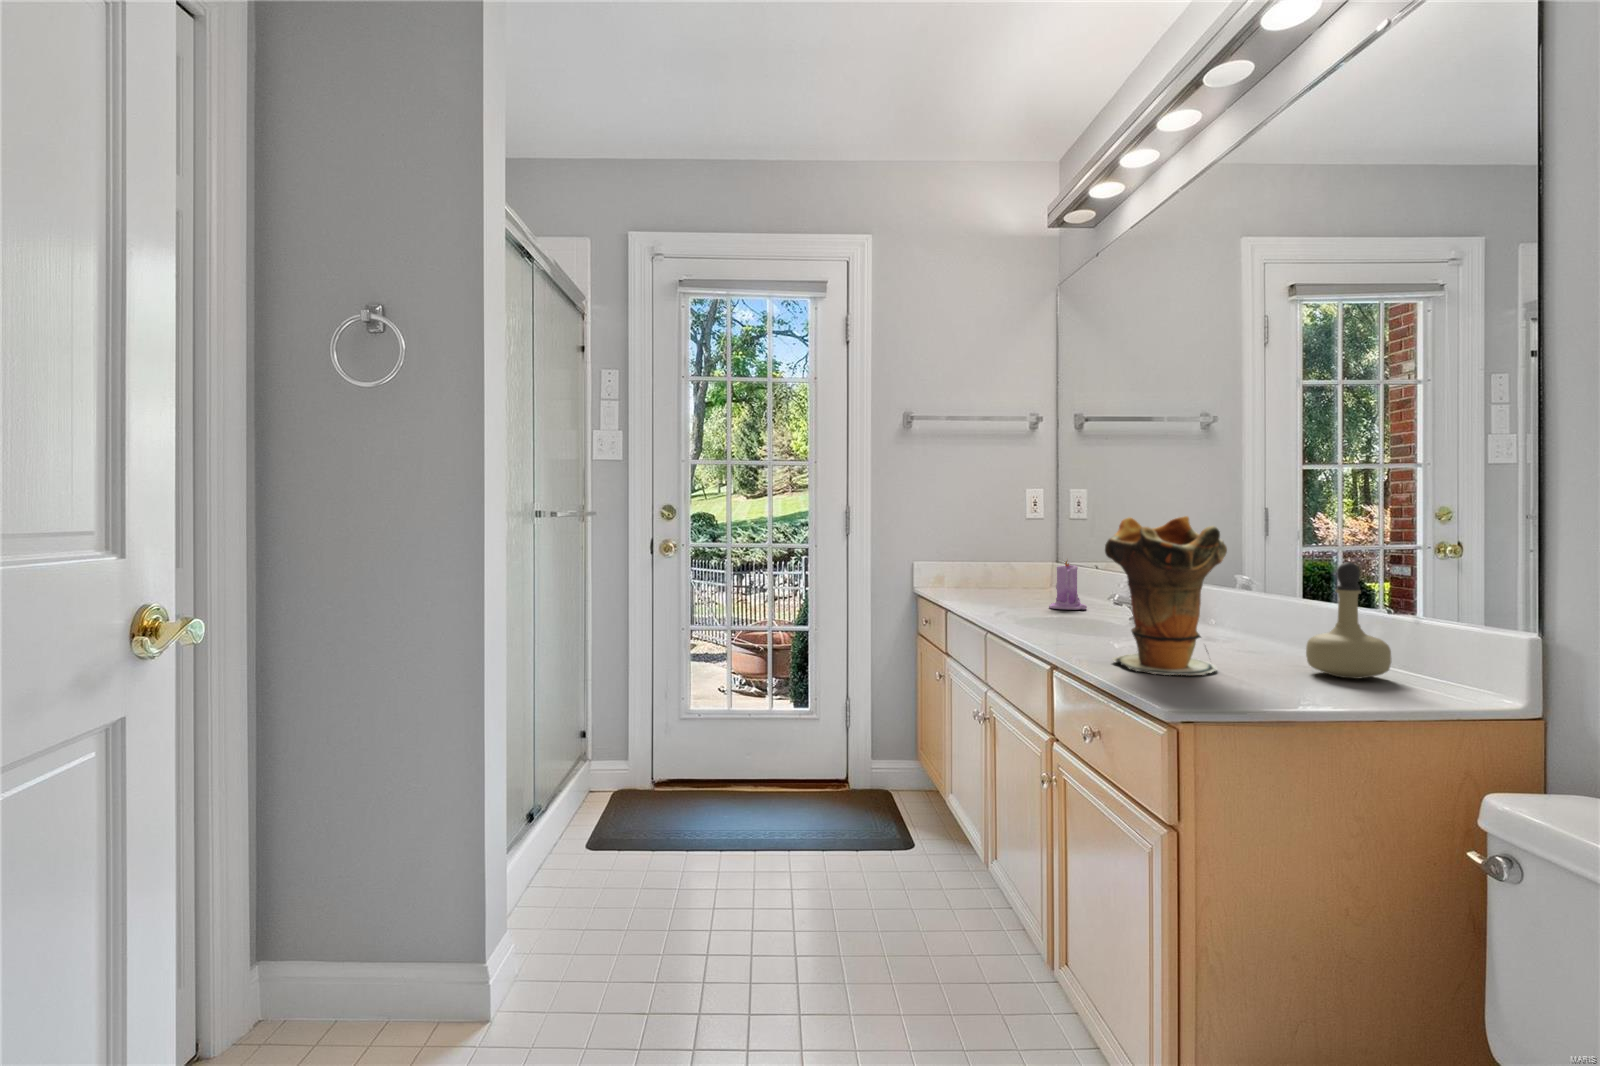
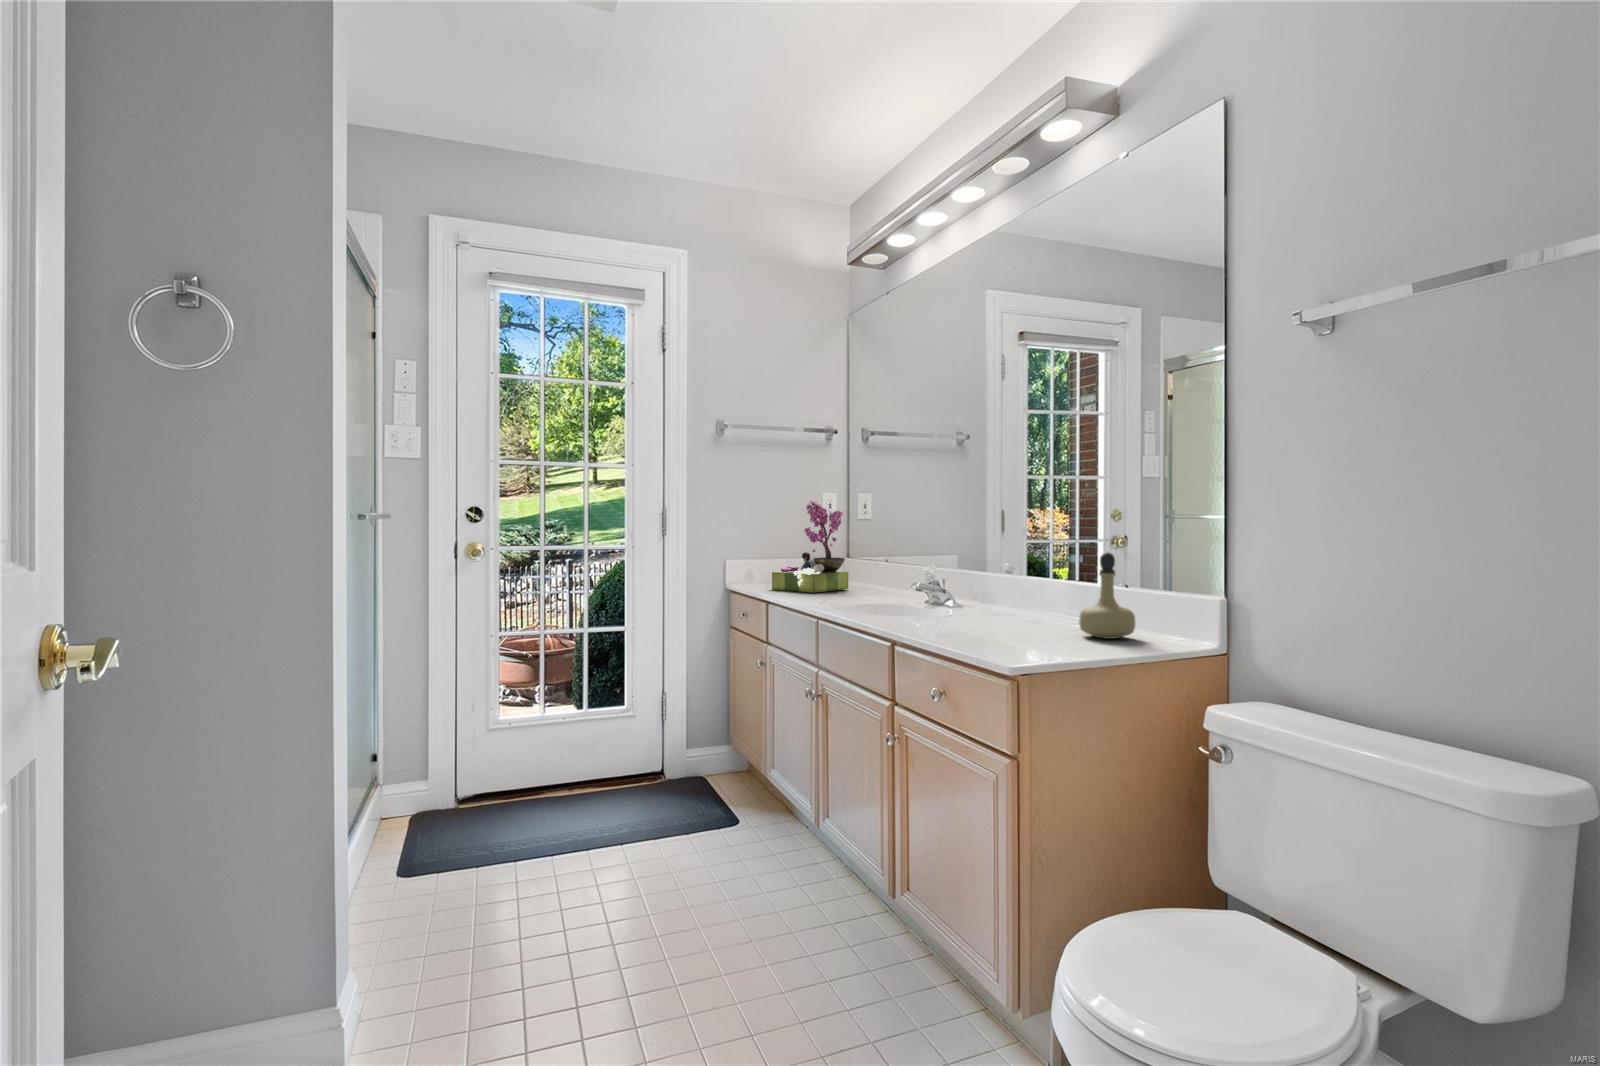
flower arrangement: none [962,495,1050,599] -> present [772,501,848,593]
decorative vase: present [1105,516,1227,675] -> none [940,517,1028,643]
candle: present [1049,560,1087,610] -> none [856,555,888,599]

